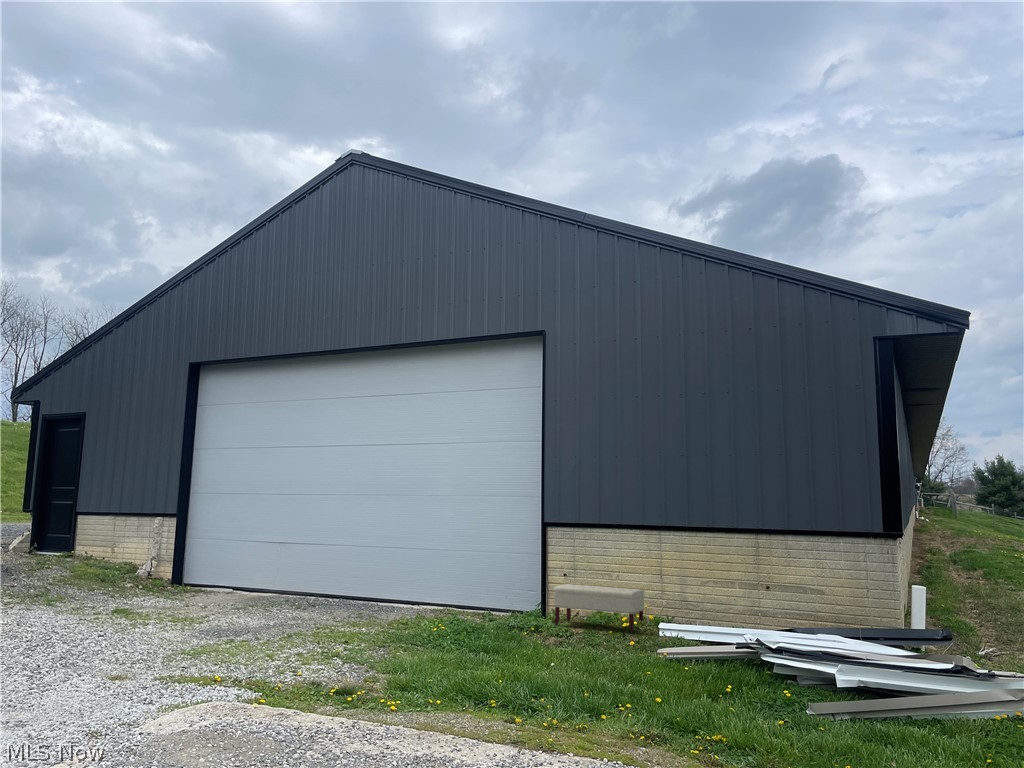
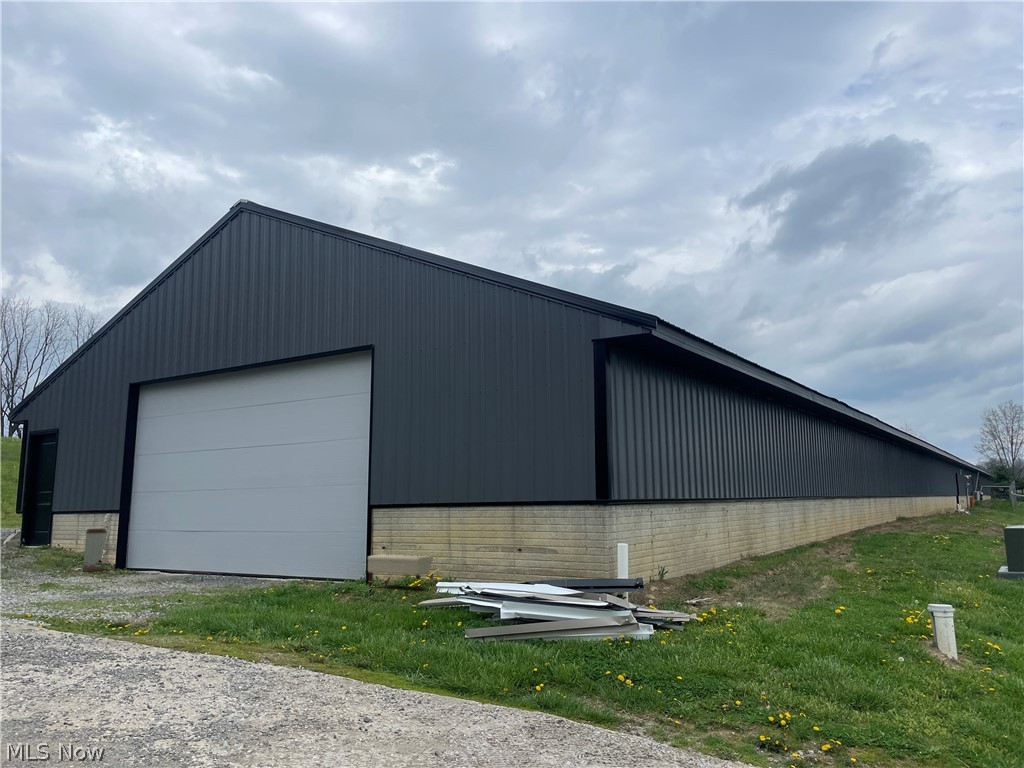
trash can: none [129,535,159,587] -> present [83,529,107,571]

